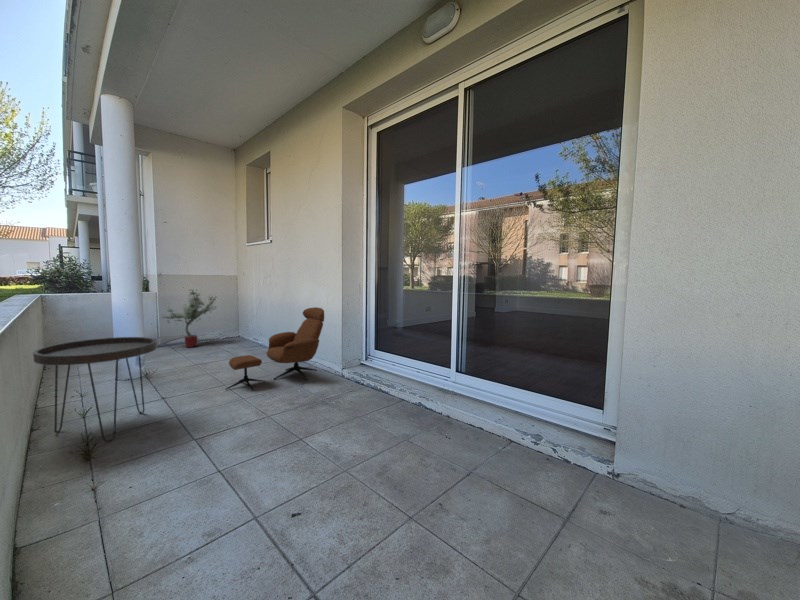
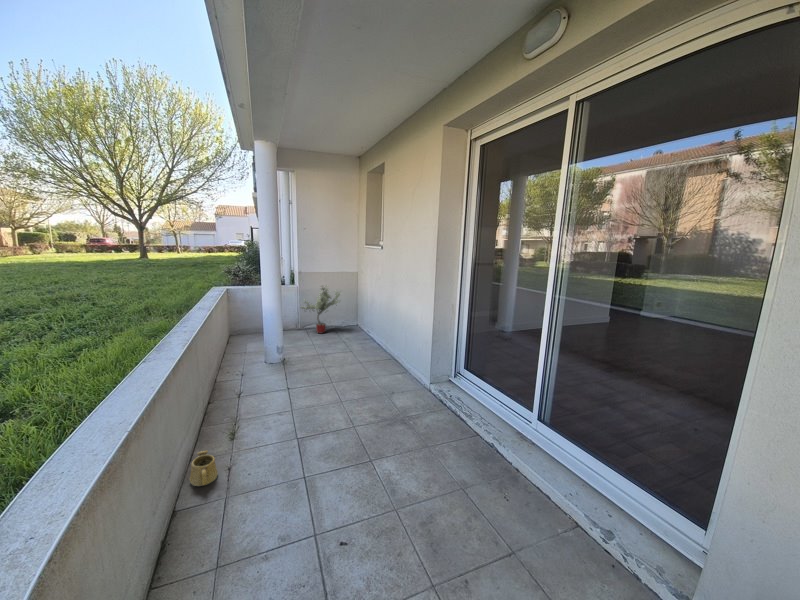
lounge chair: present [226,307,324,390] -> none [331,320,418,393]
side table: present [33,337,156,442] -> none [202,343,278,427]
watering can: none [34,465,83,513] -> present [190,451,218,486]

